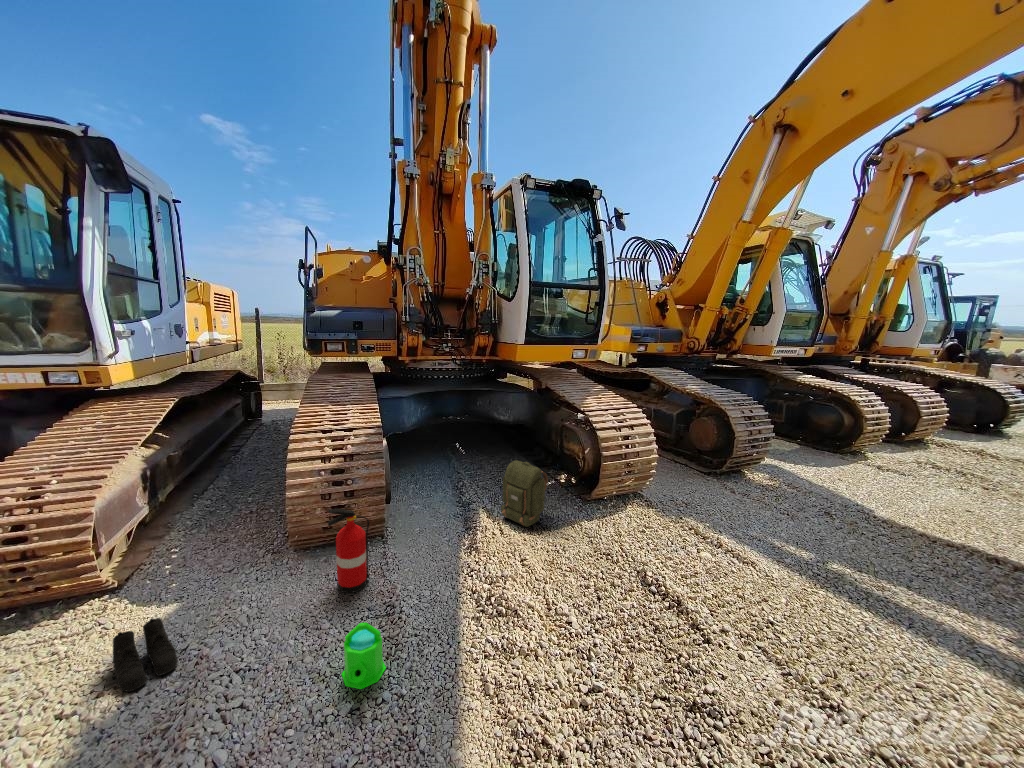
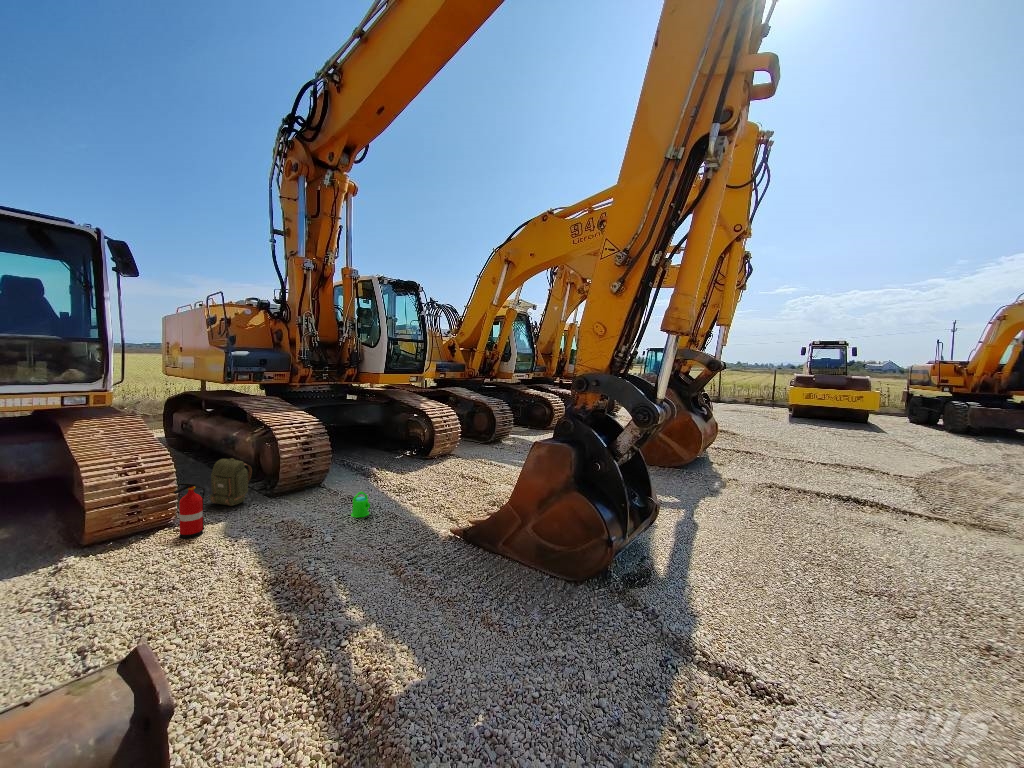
backpack: present [501,460,548,527] -> present [210,458,252,506]
fire extinguisher: present [328,508,370,593] -> present [173,482,205,539]
boots: present [113,618,178,692] -> none [233,509,268,536]

